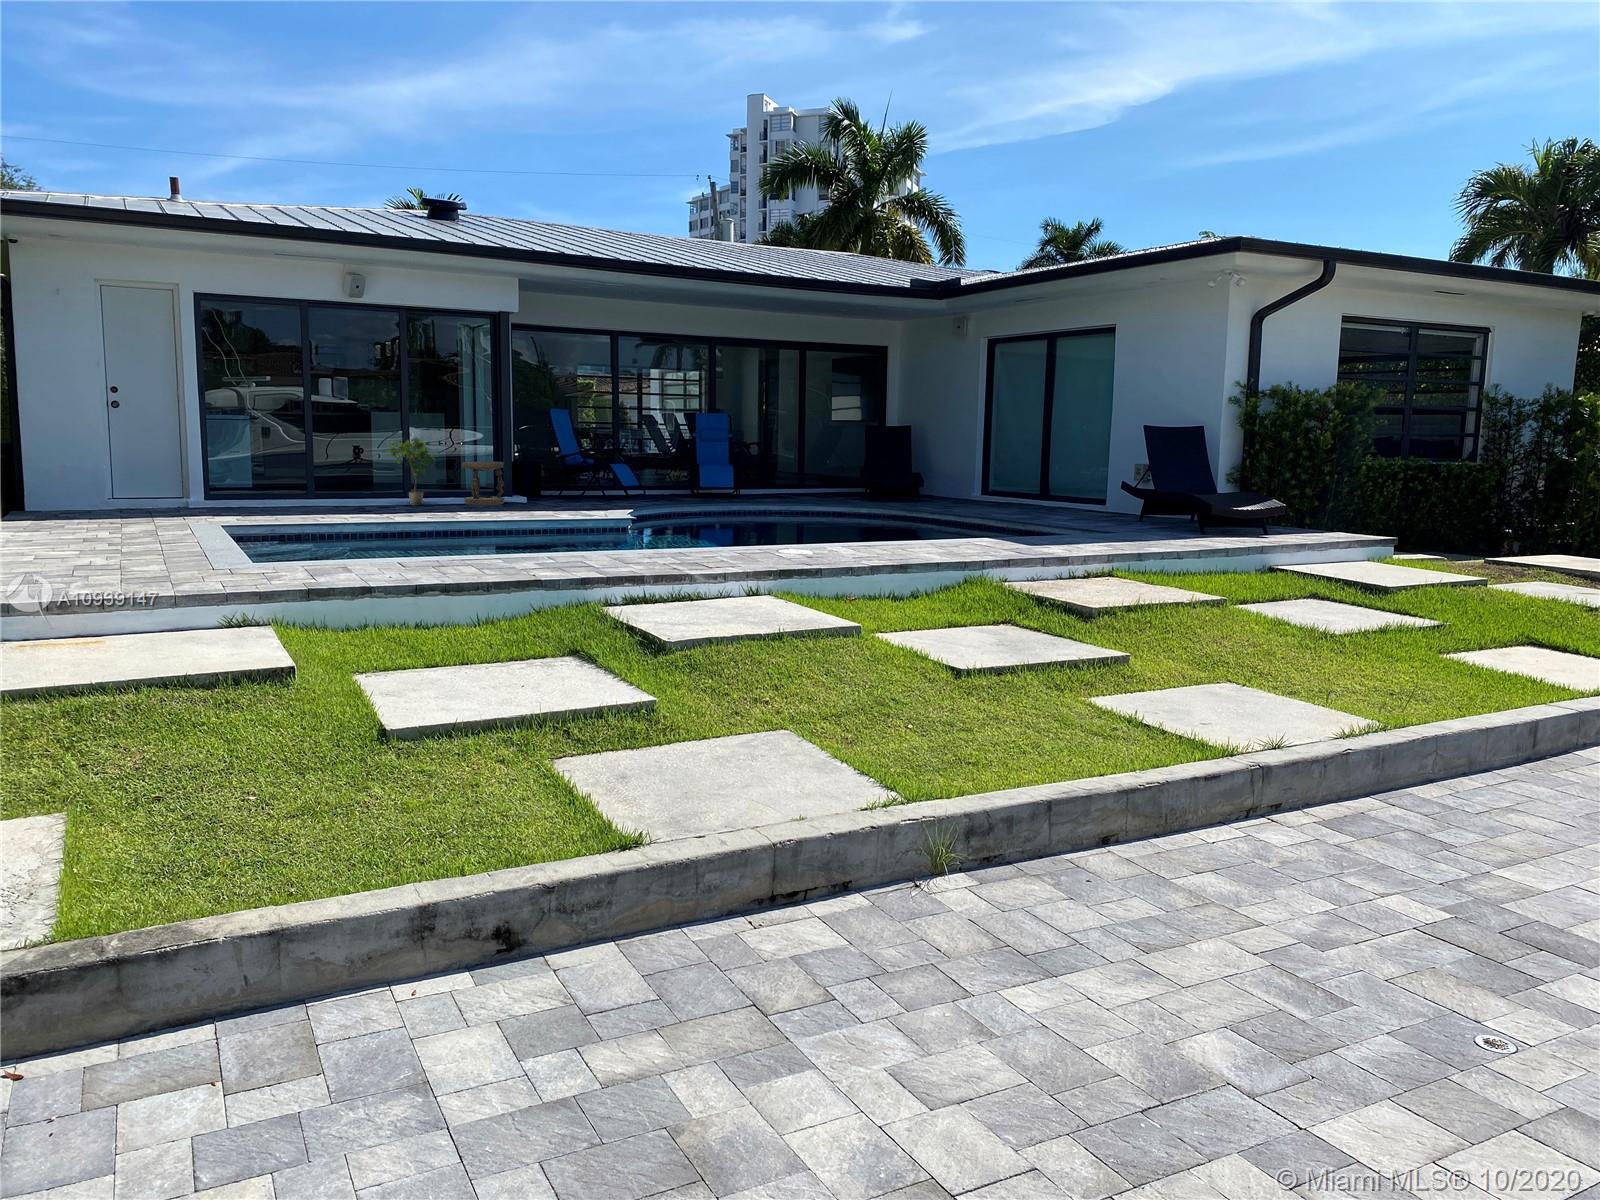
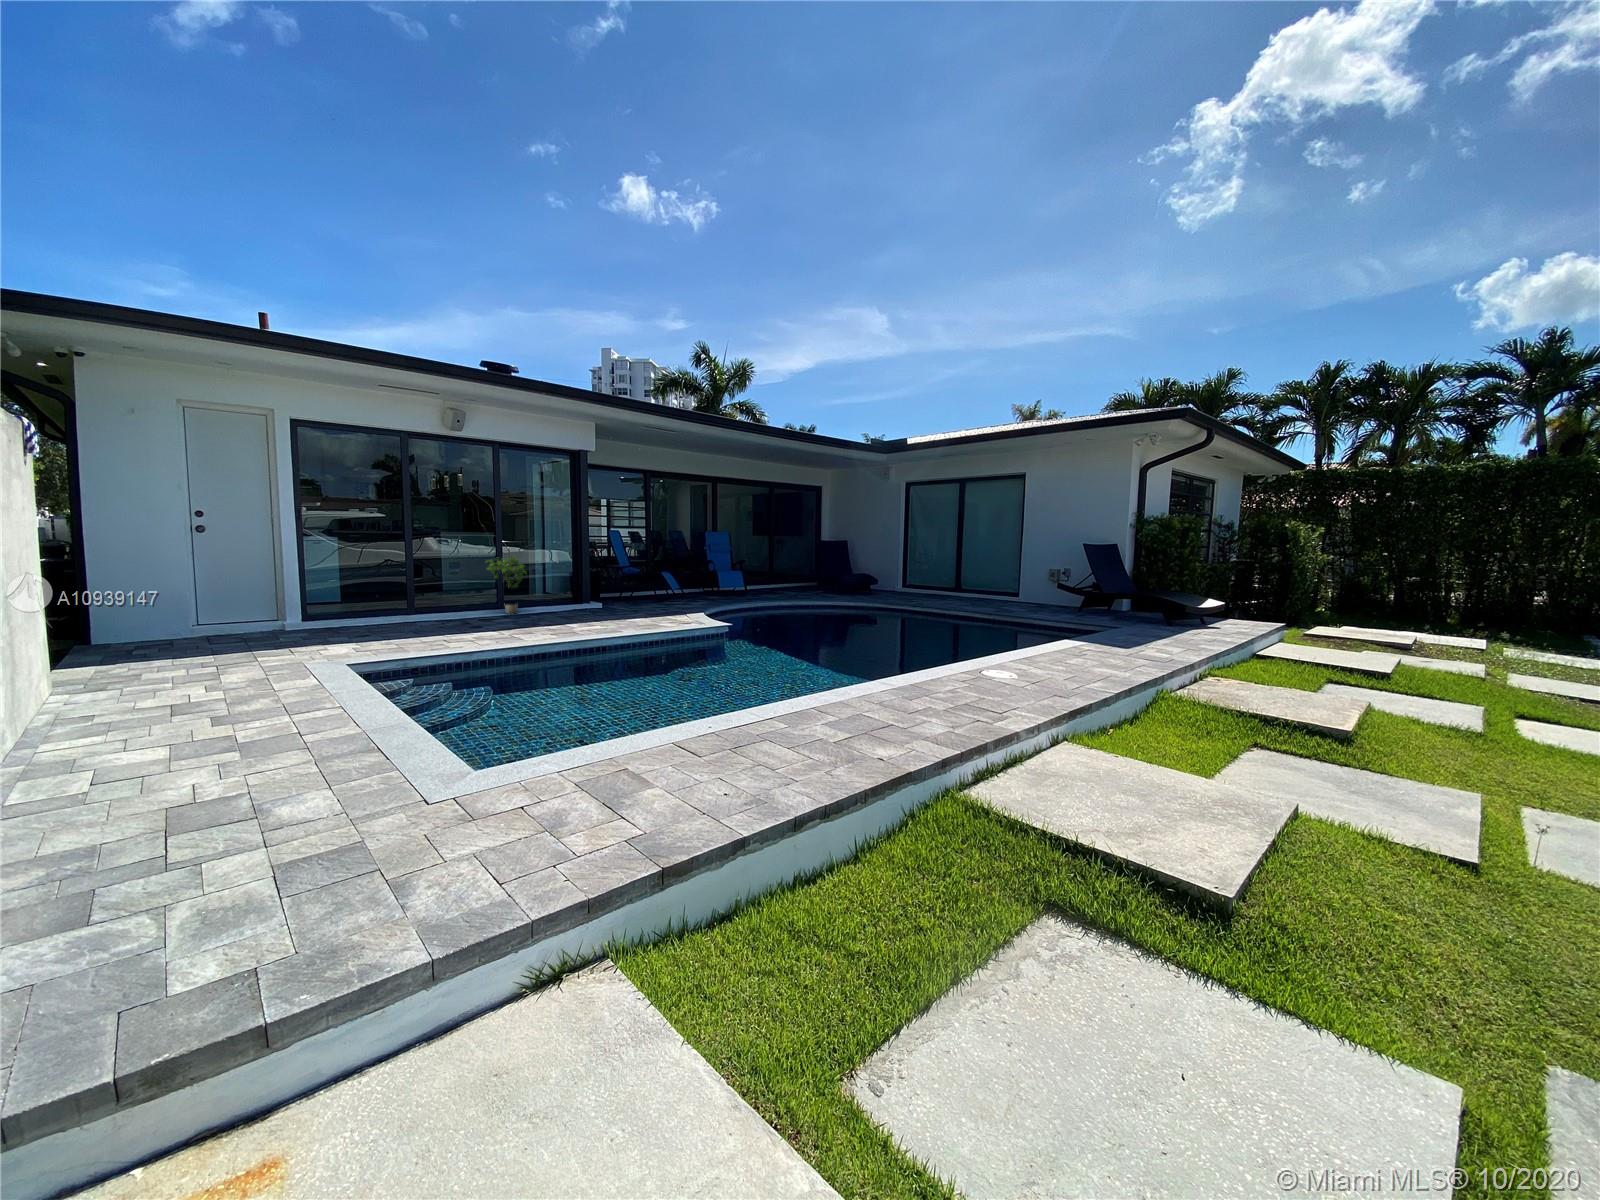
stool: present [462,462,504,505] -> none [547,574,583,611]

